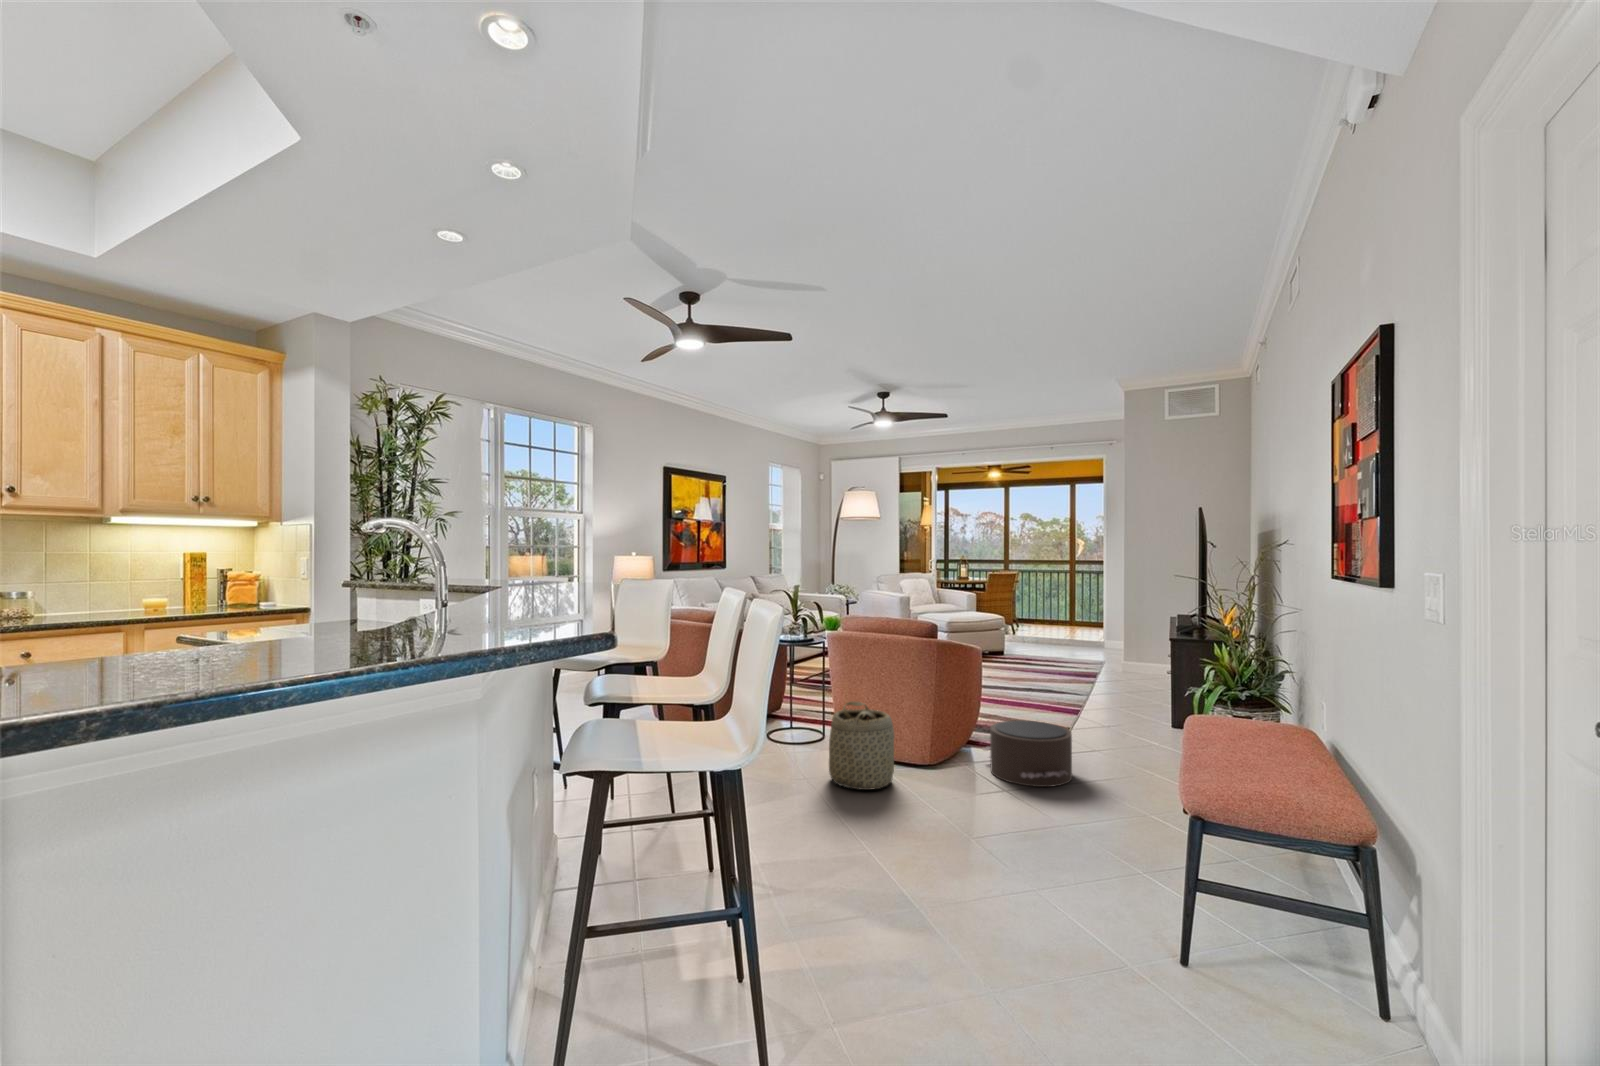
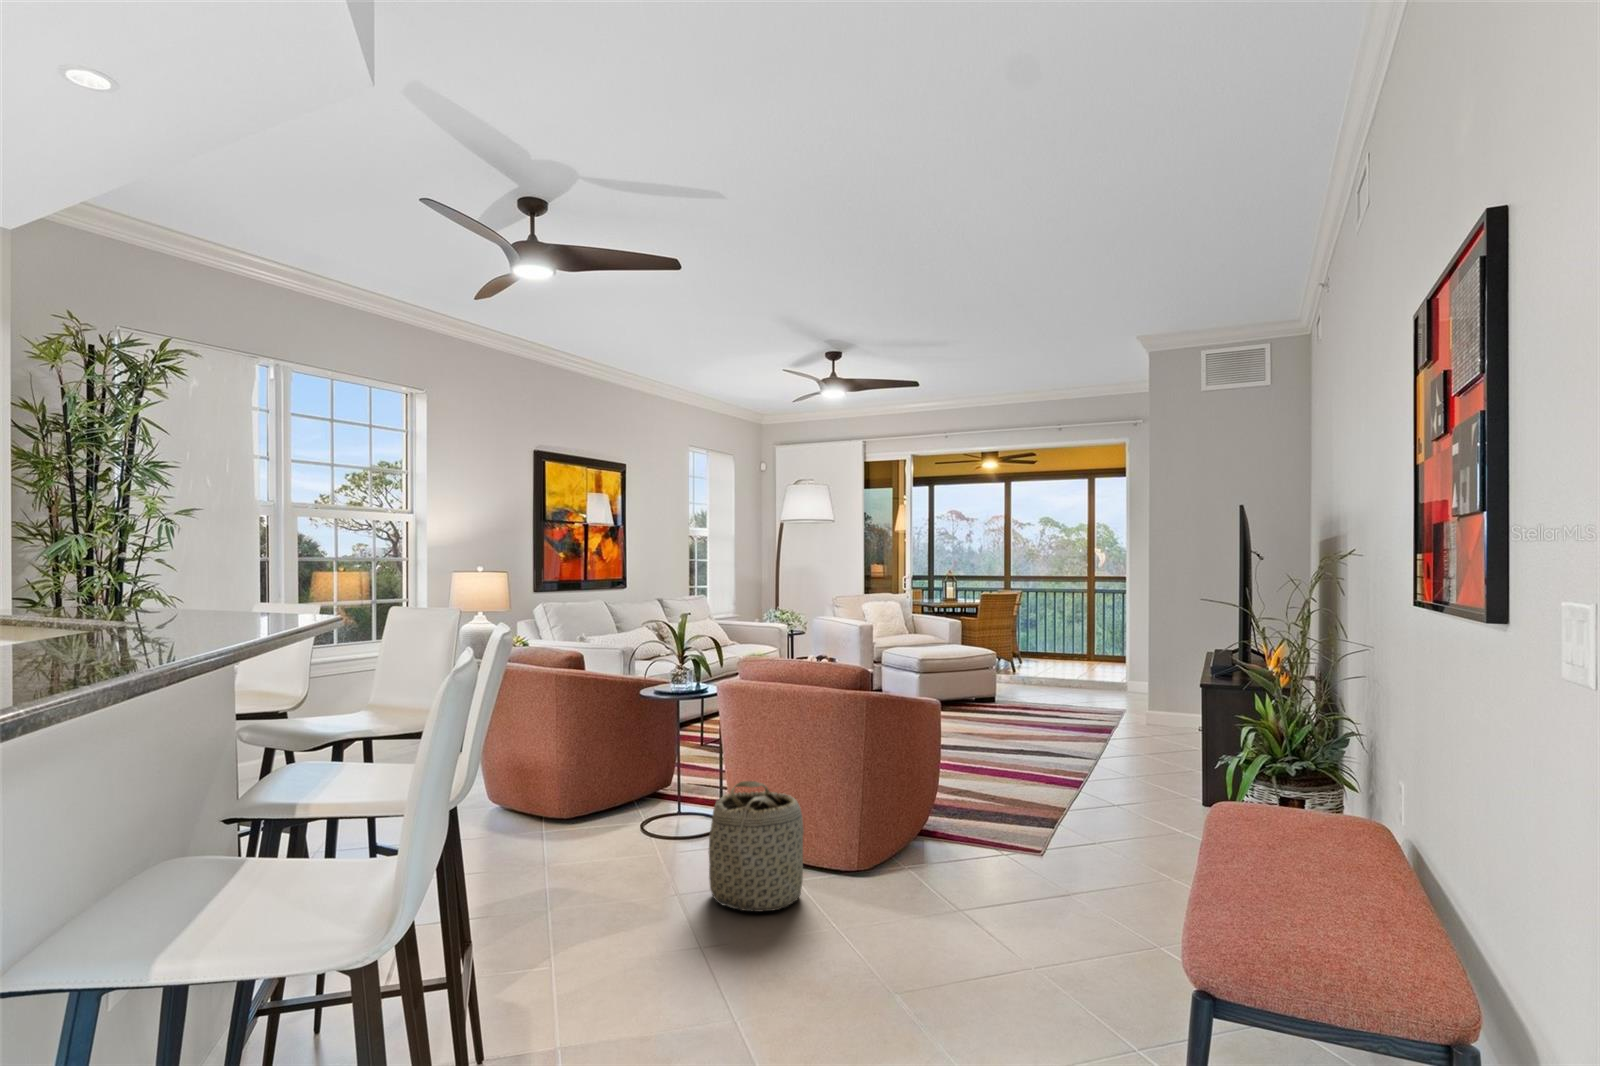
pouf: present [983,720,1072,787] -> none [935,804,1058,902]

